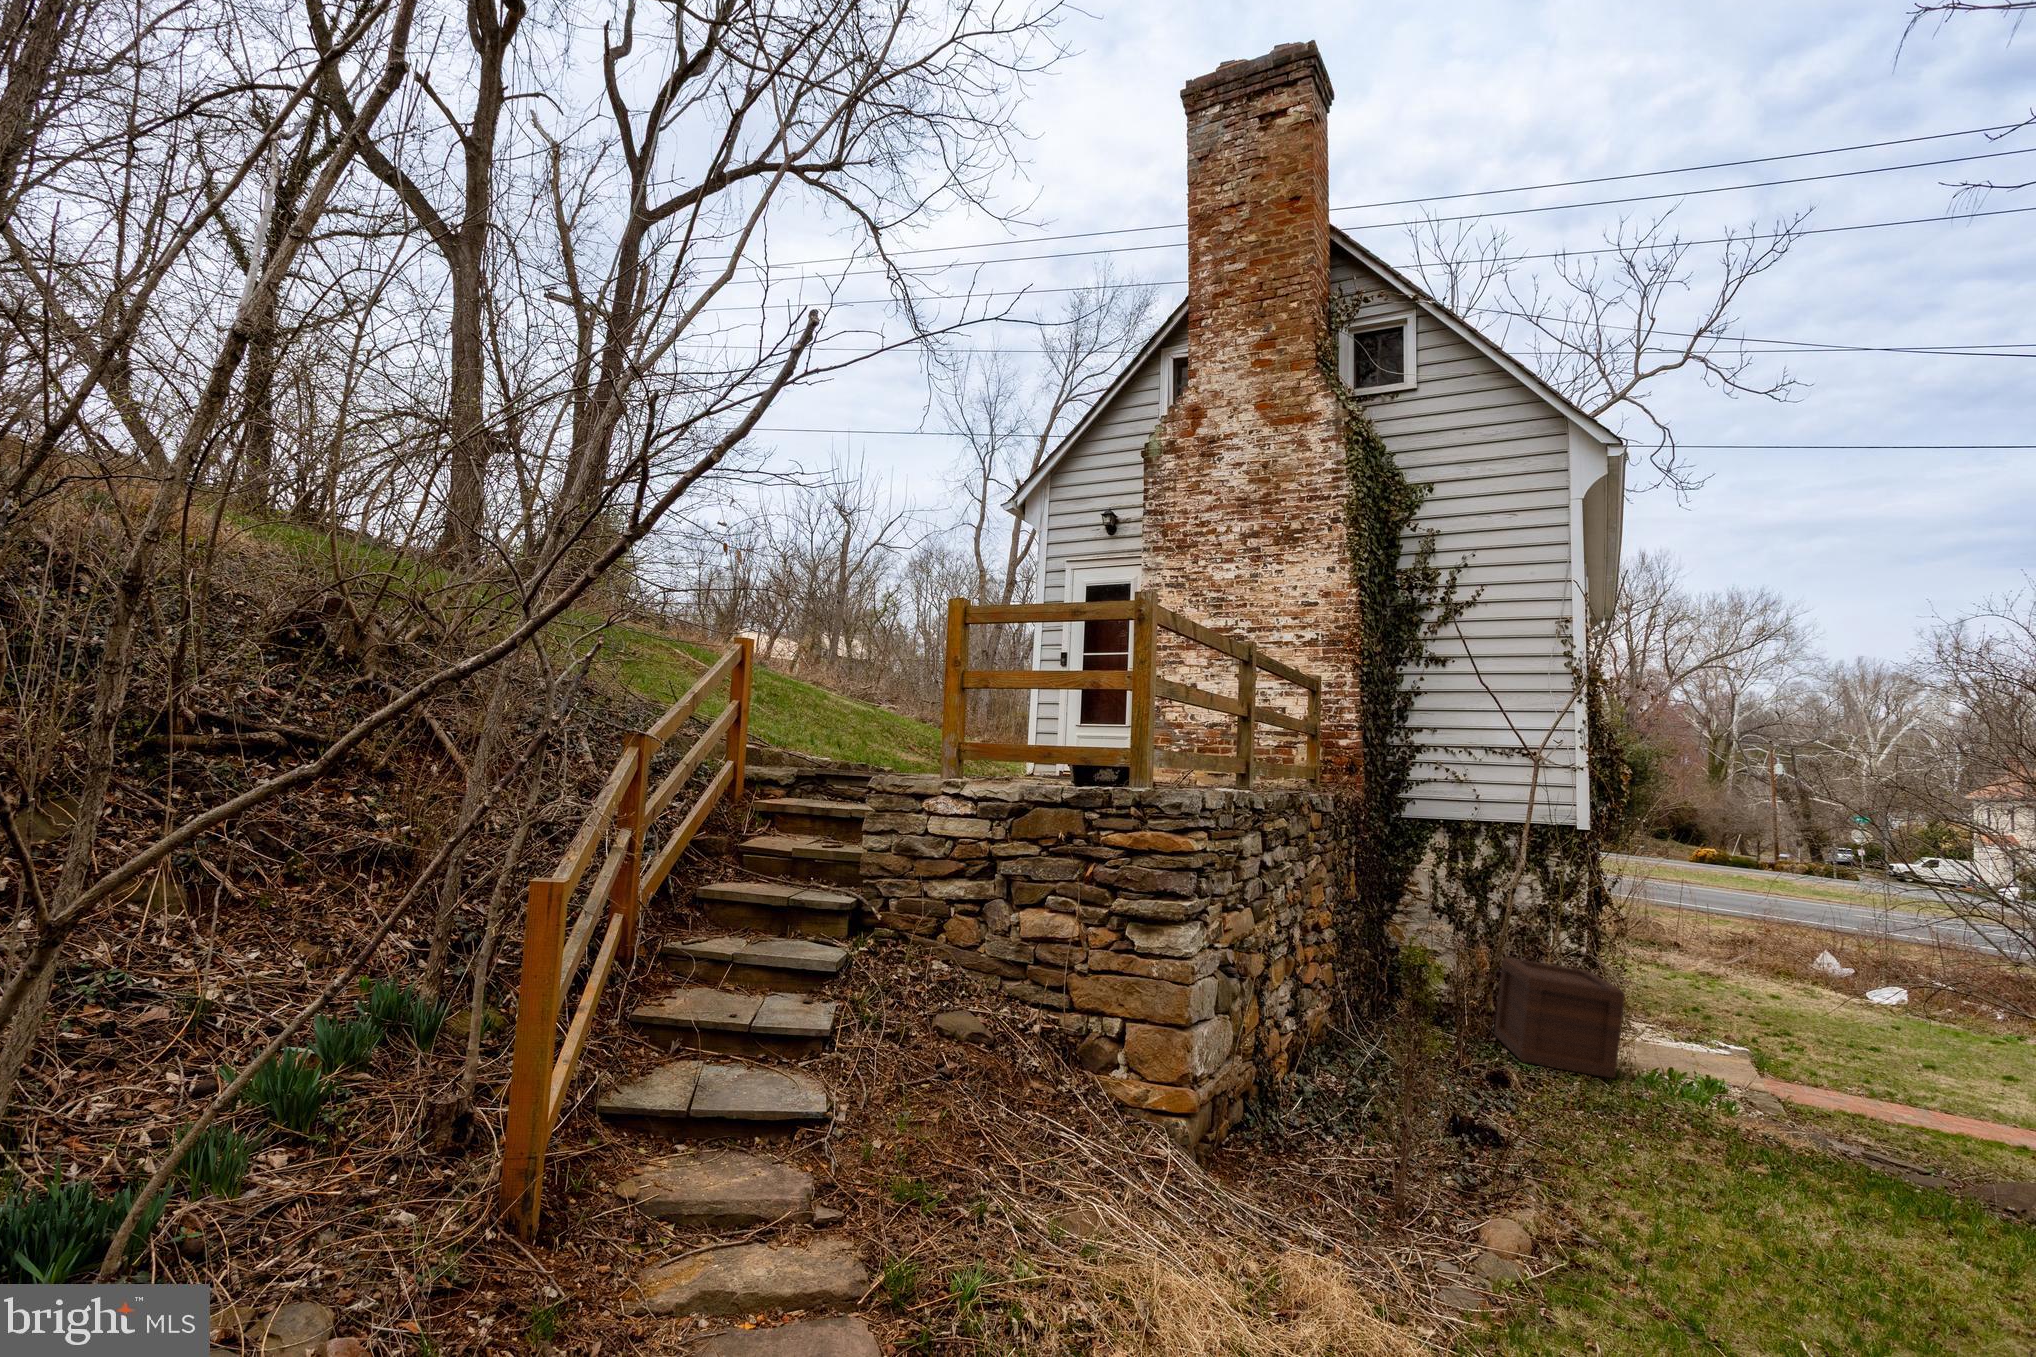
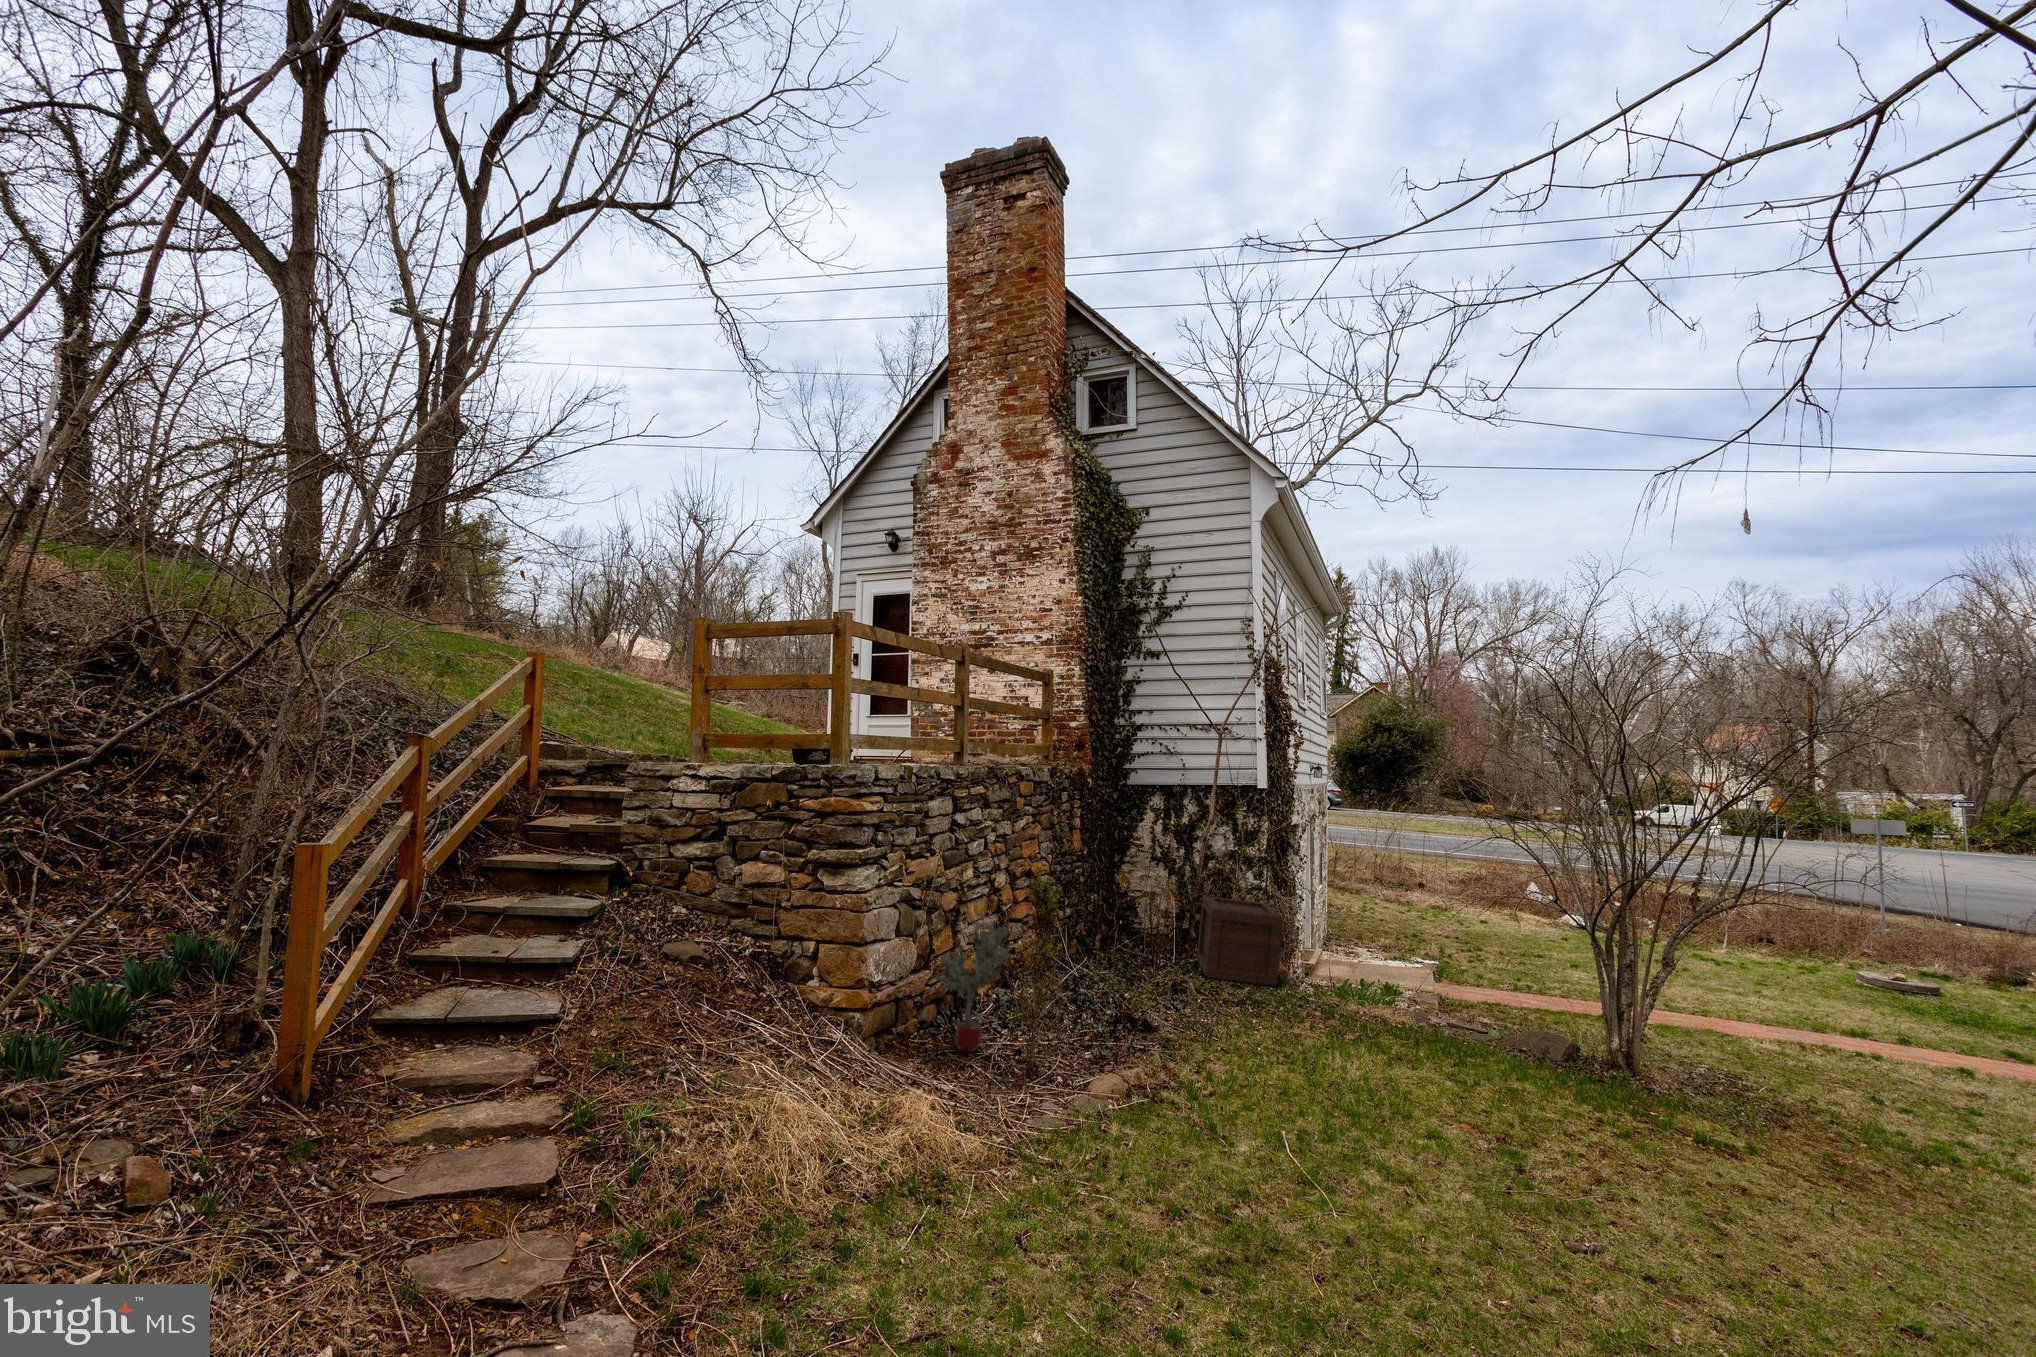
potted tree: none [1254,981,1349,1167] -> present [935,914,1010,1052]

